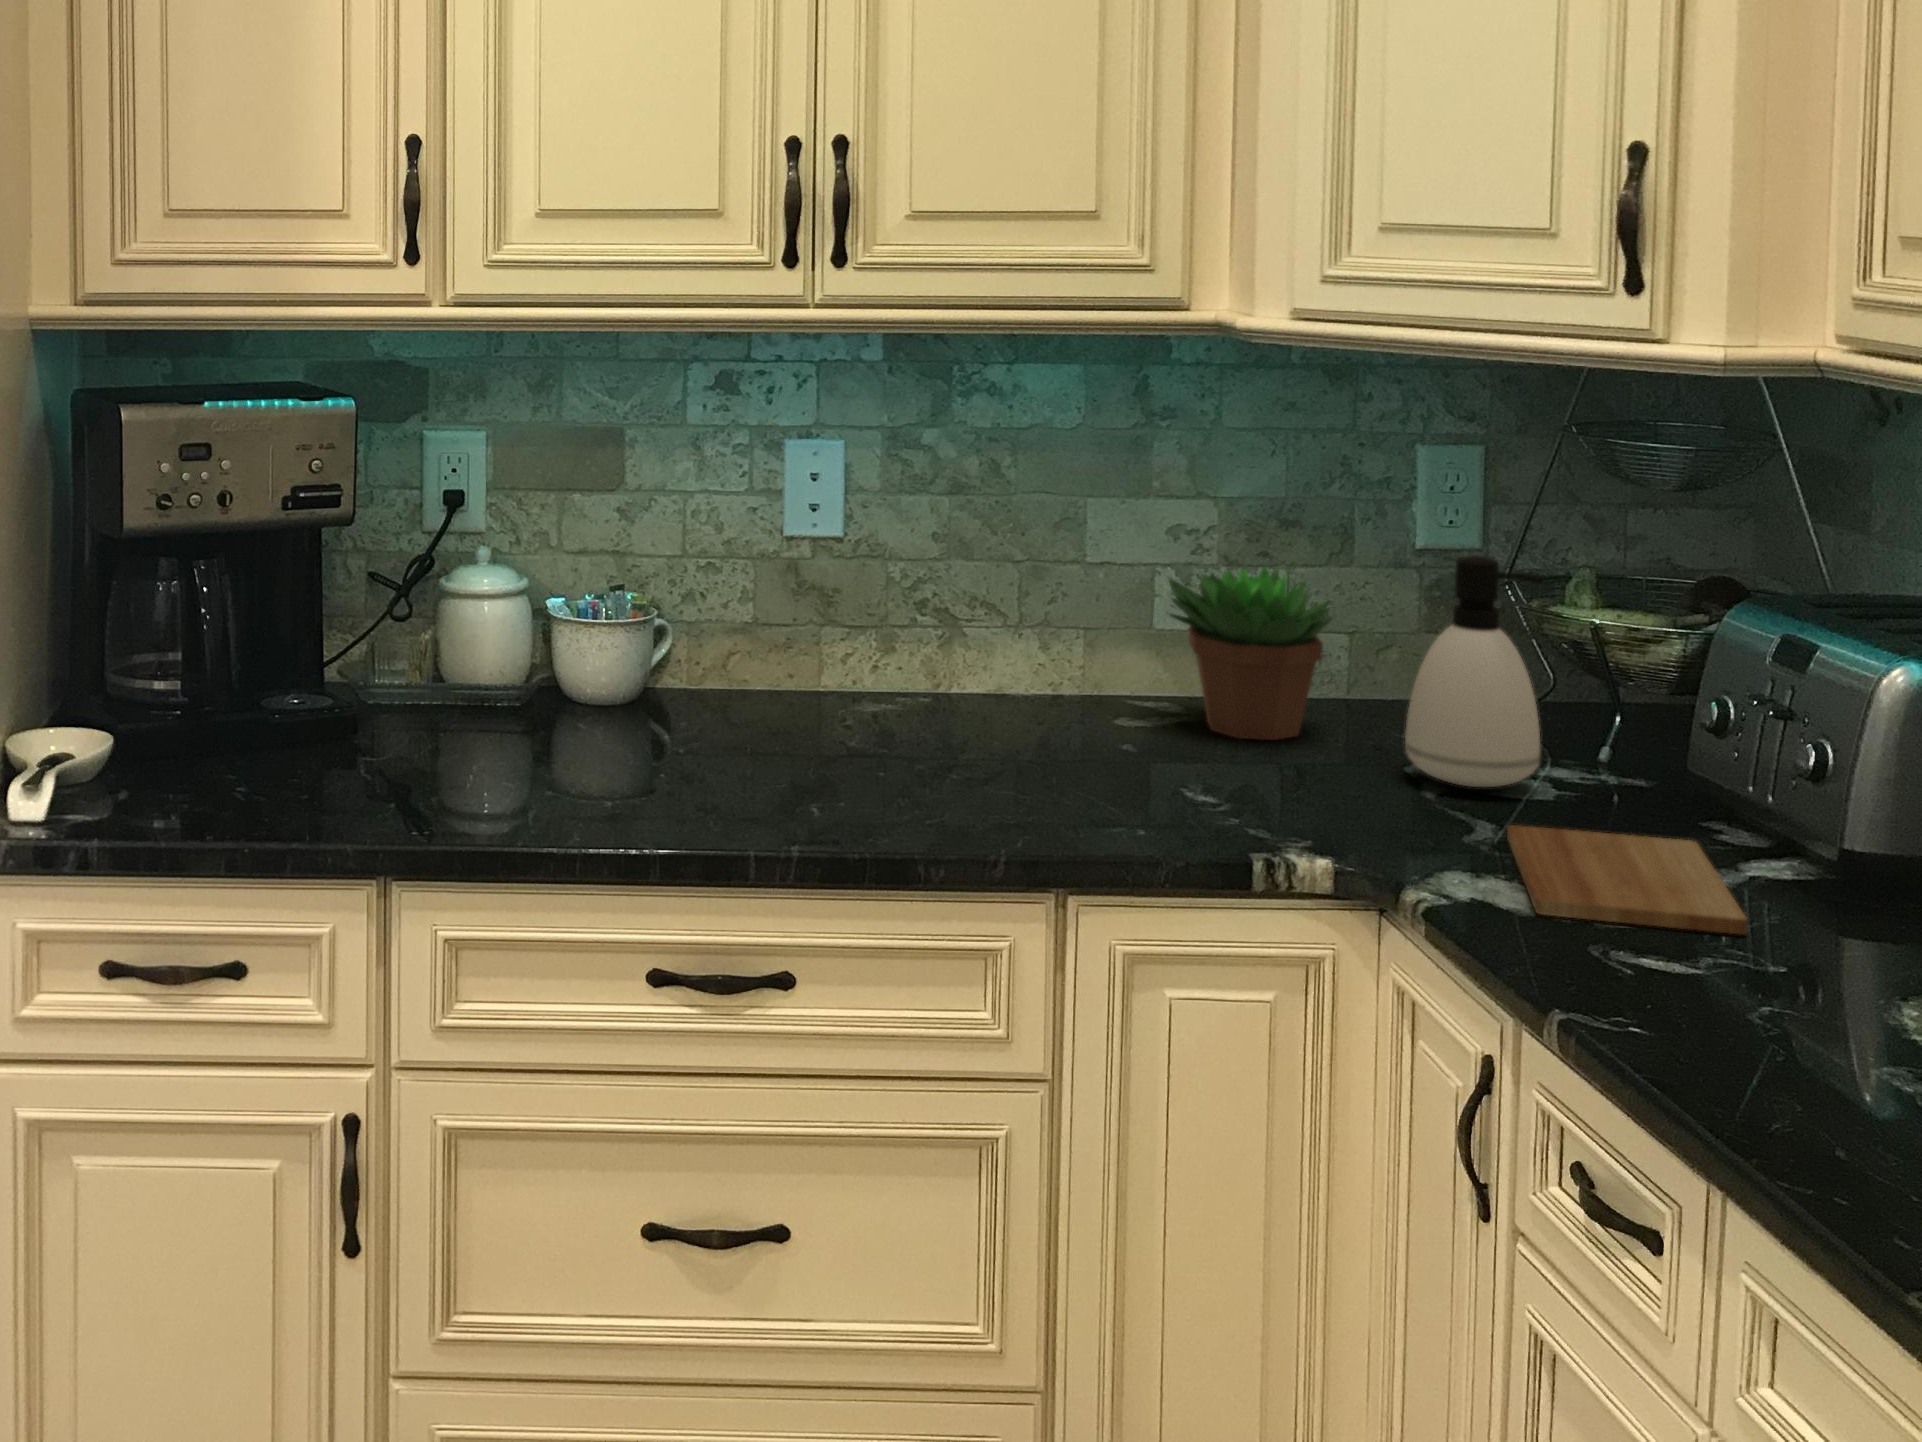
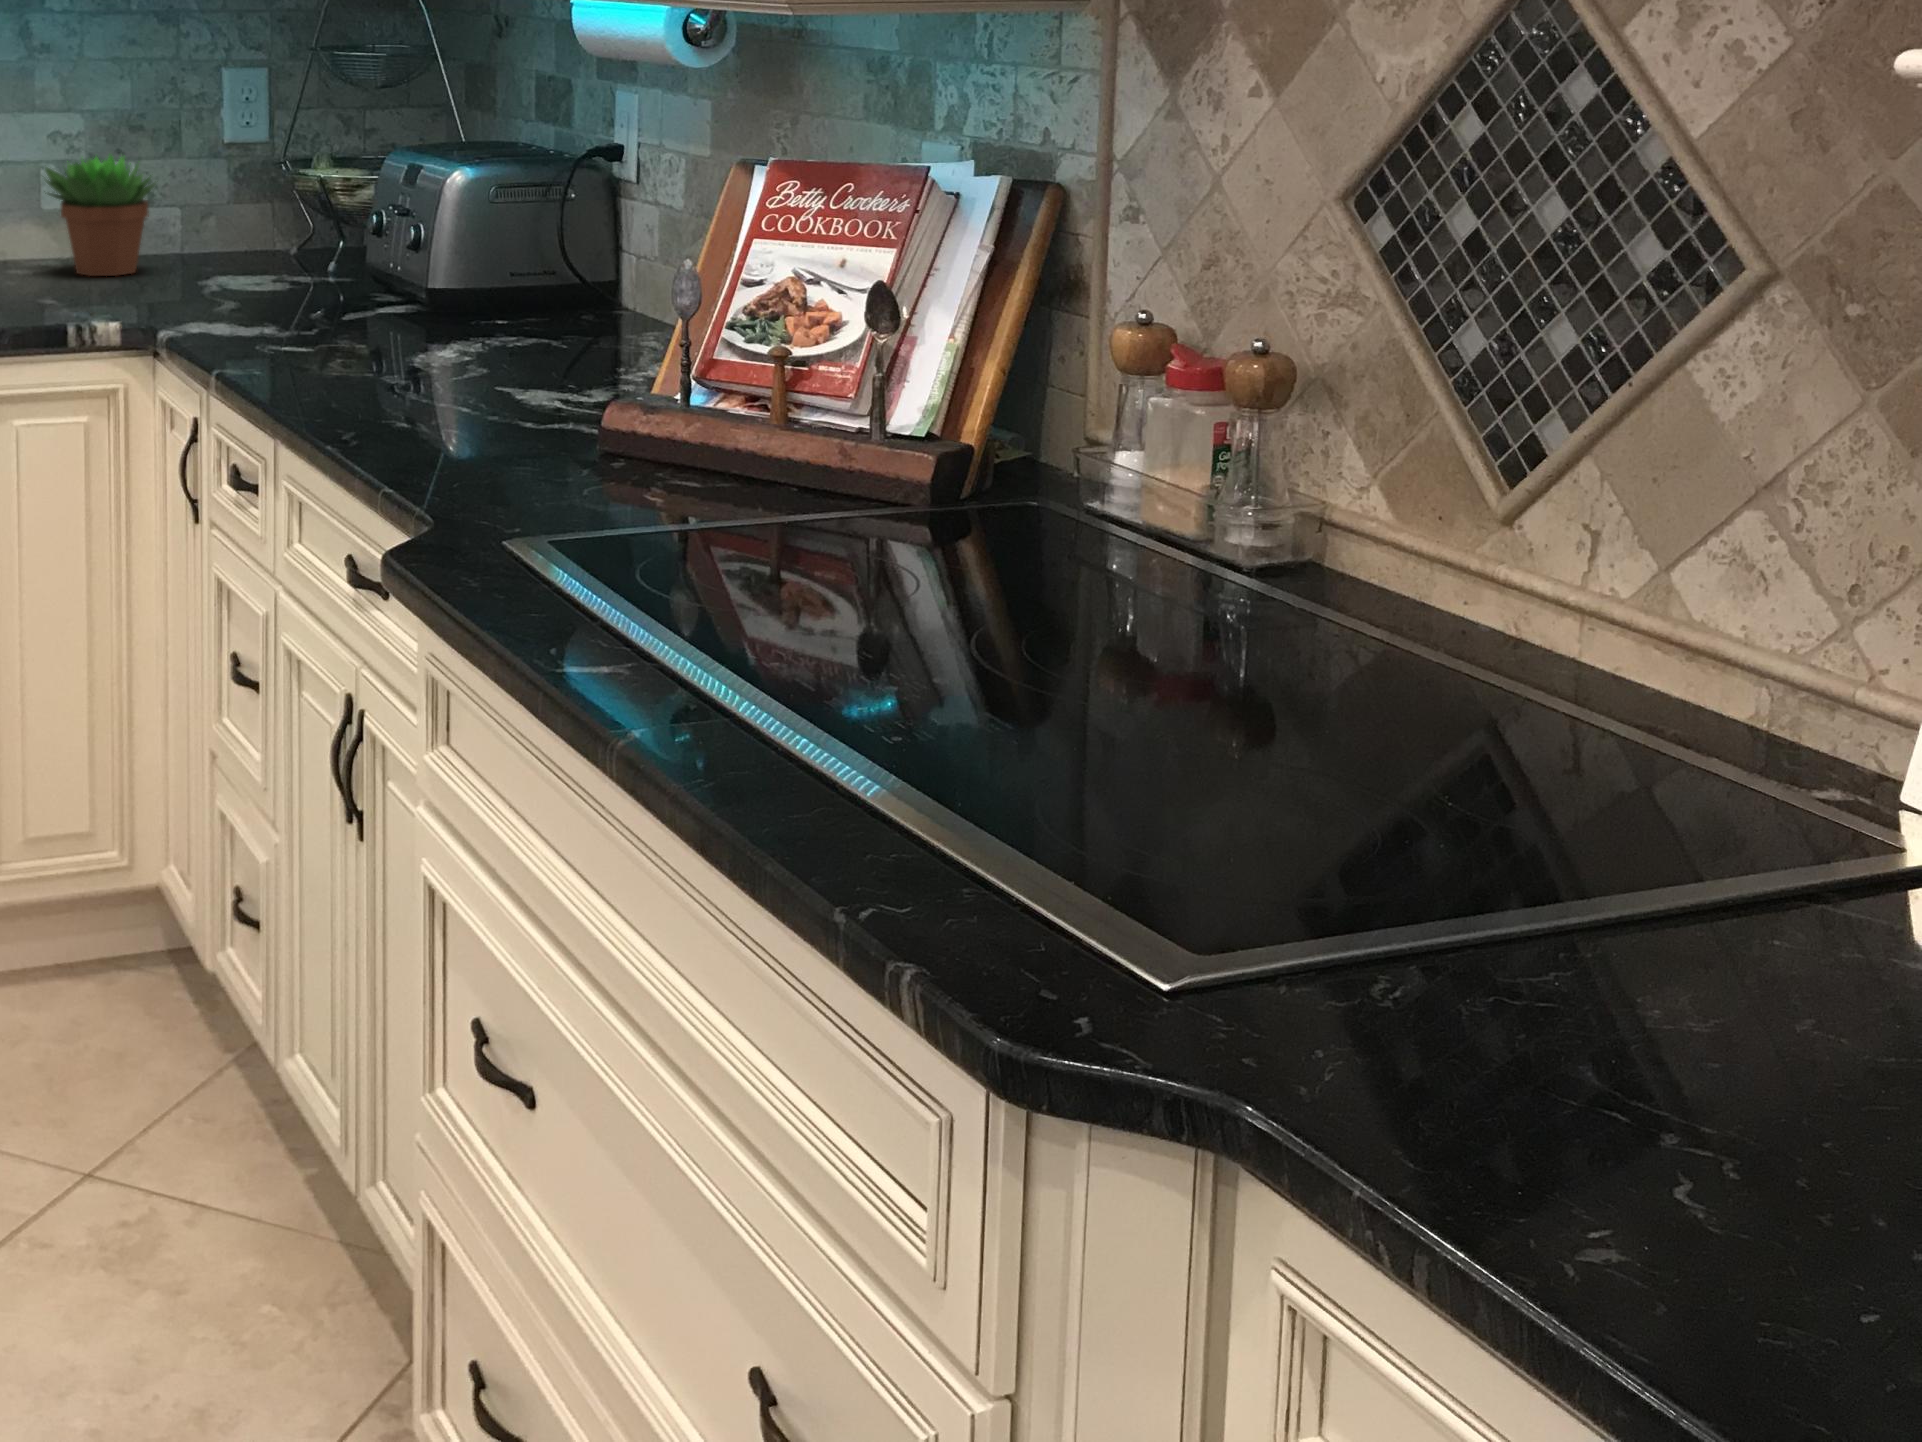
soap dispenser: present [1405,555,1542,787] -> none [192,129,277,287]
cutting board: present [1507,825,1747,934] -> none [225,298,348,335]

